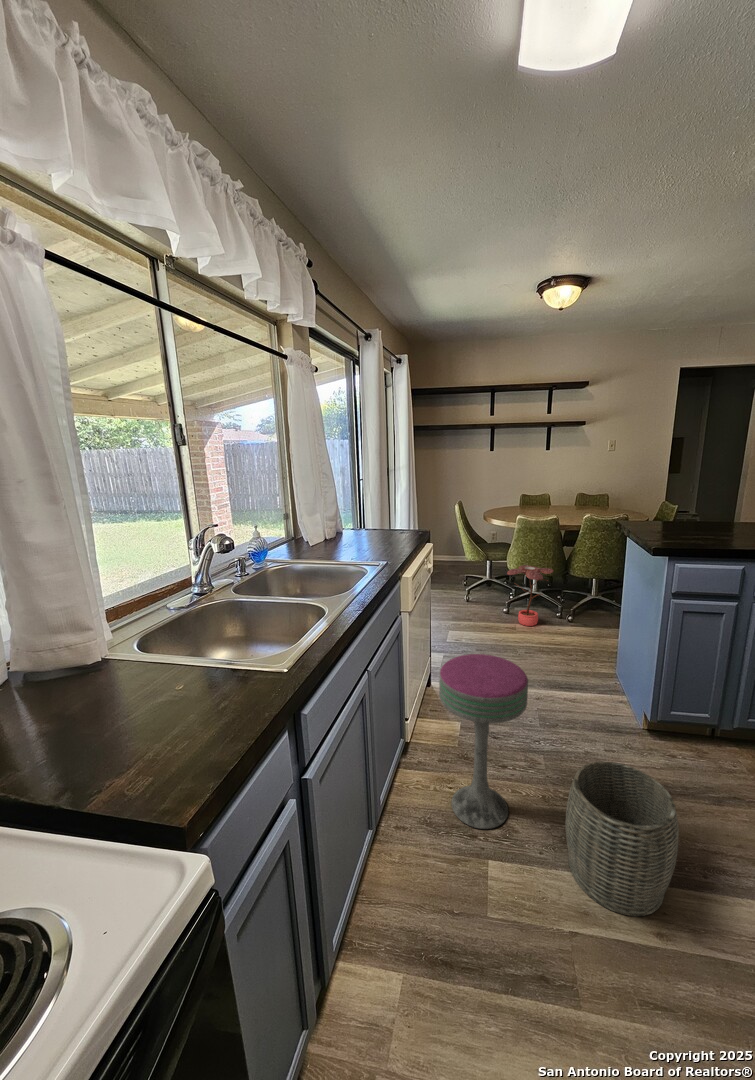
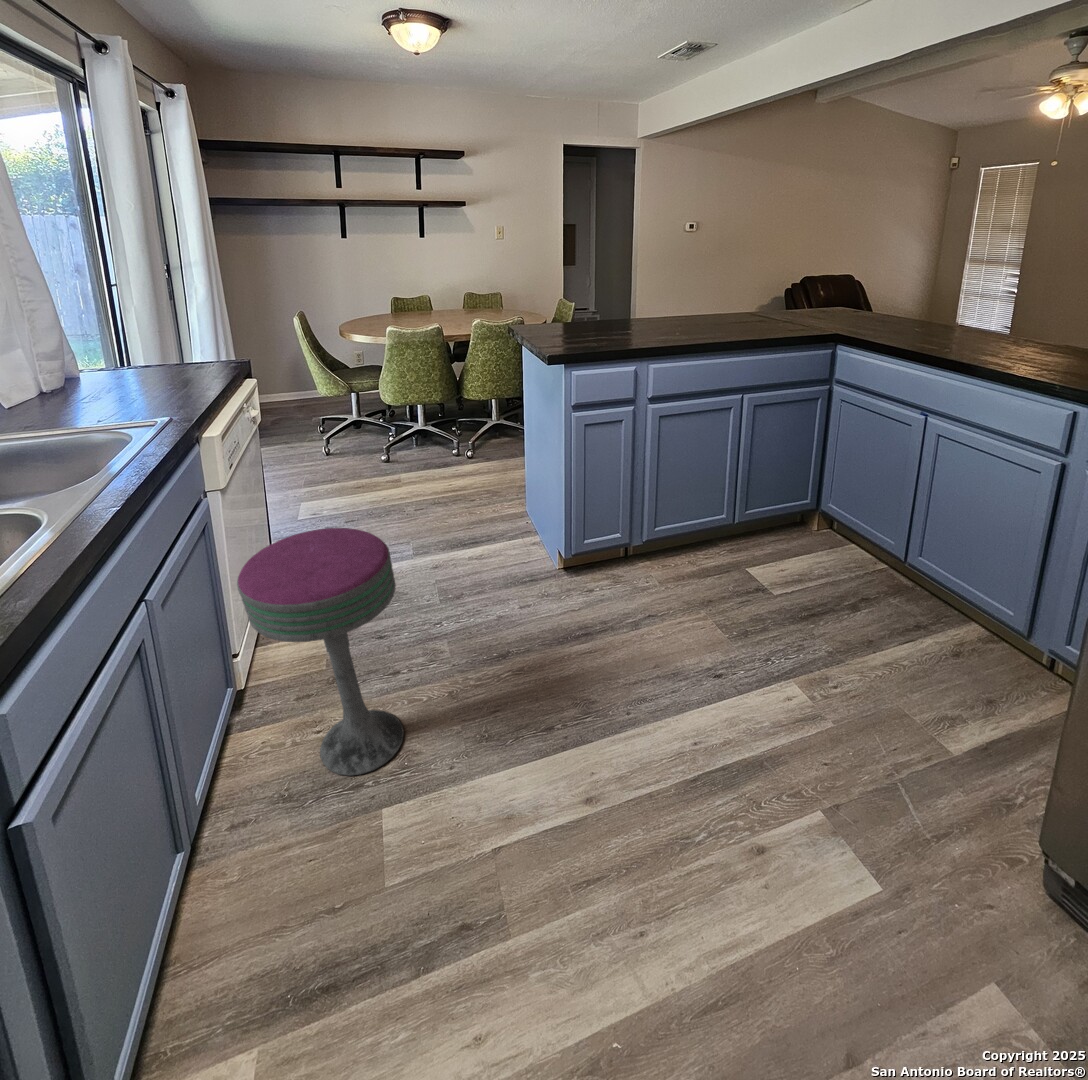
potted plant: present [507,565,553,626] -> none [373,390,435,474]
woven basket: present [565,761,679,916] -> none [471,627,601,805]

